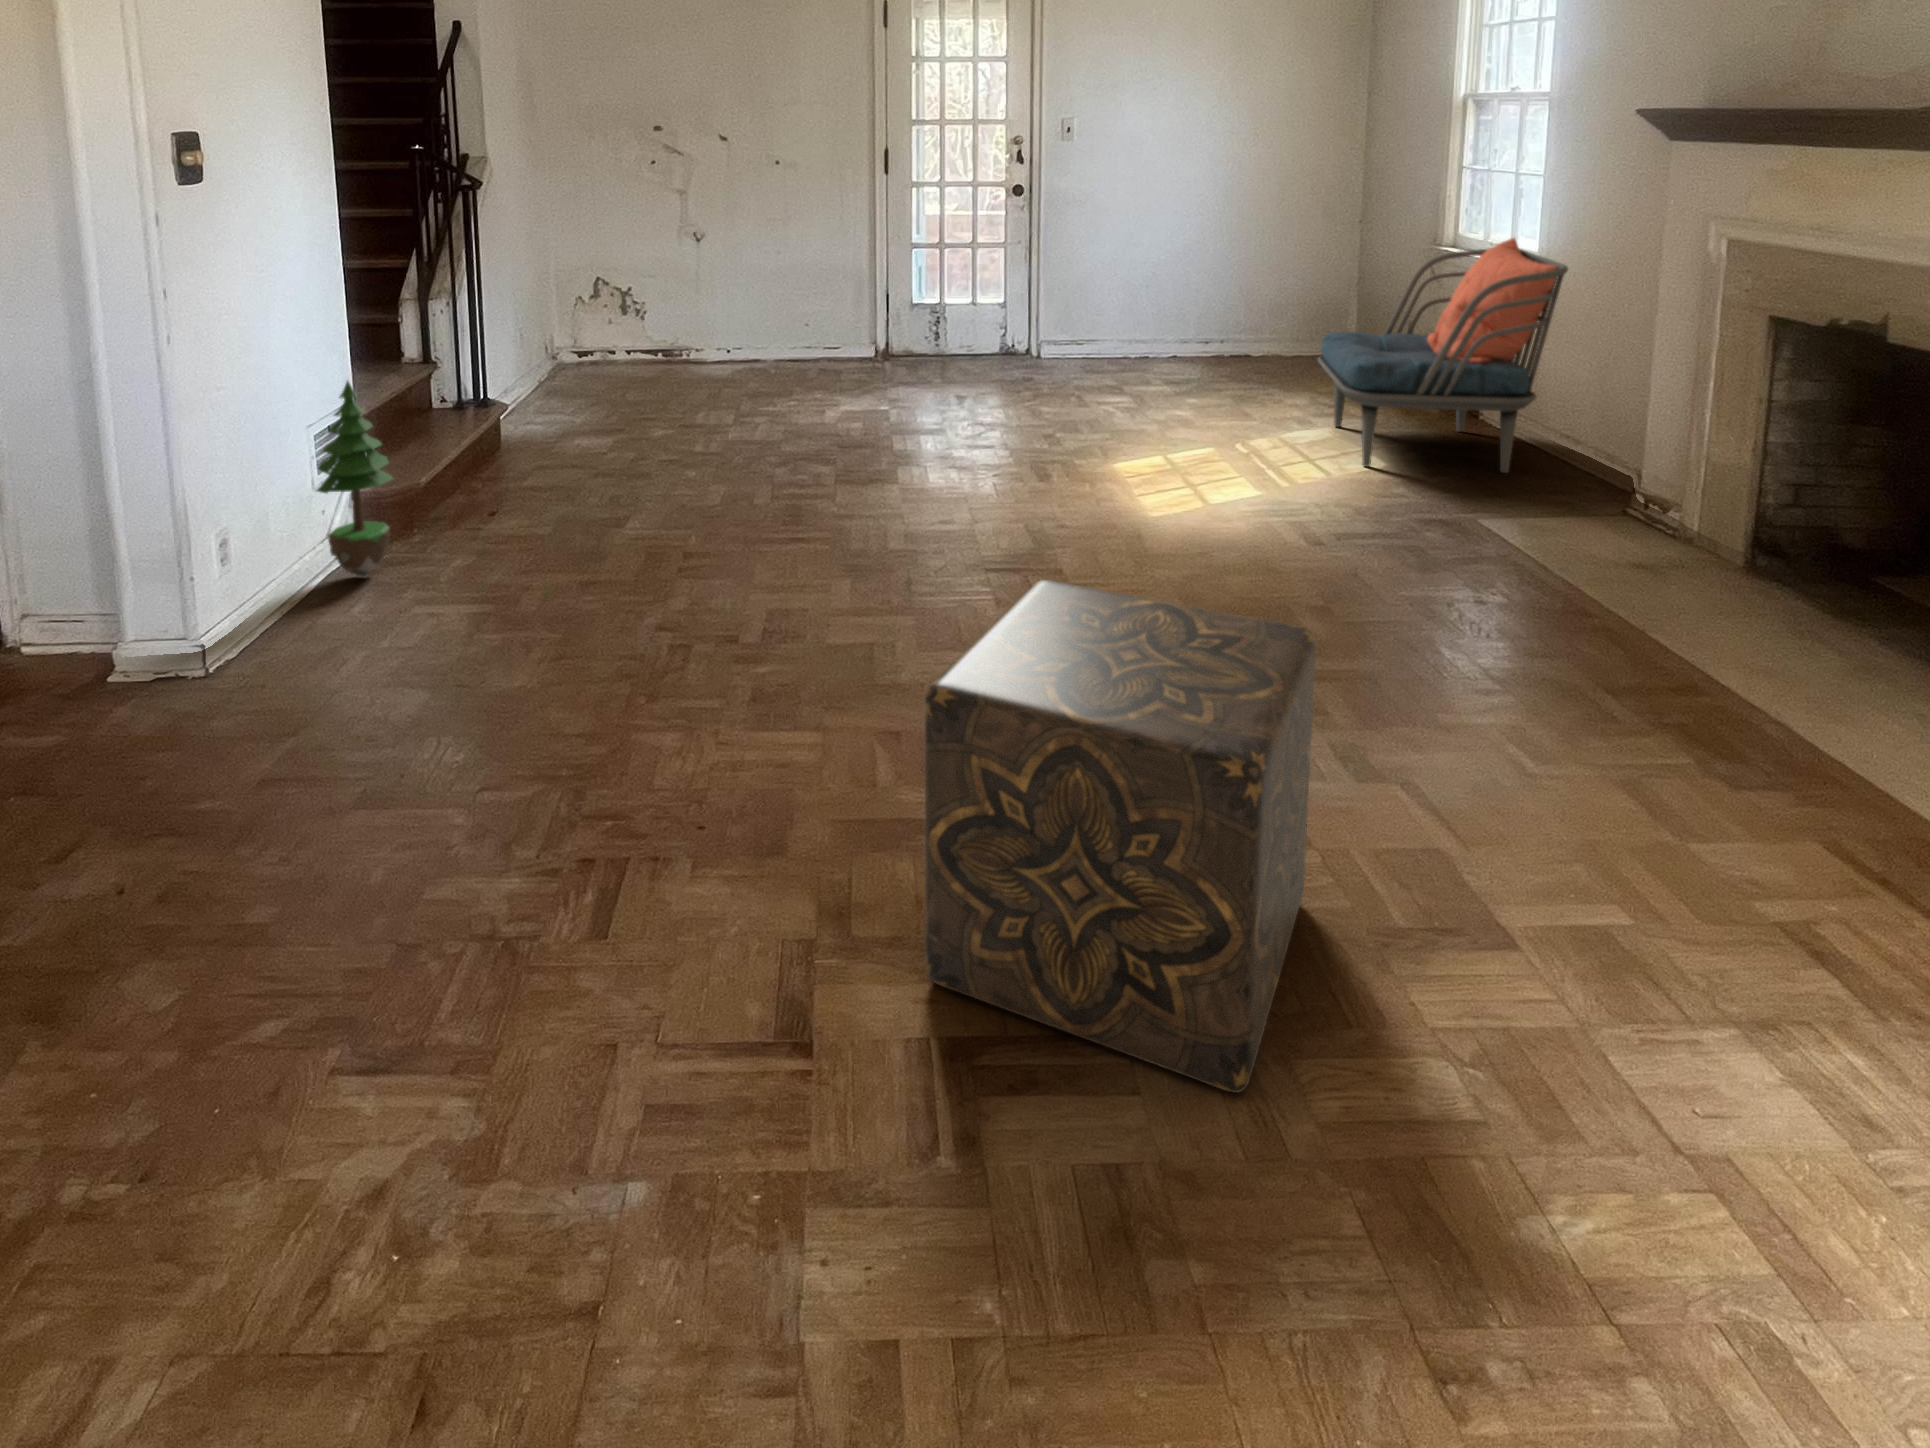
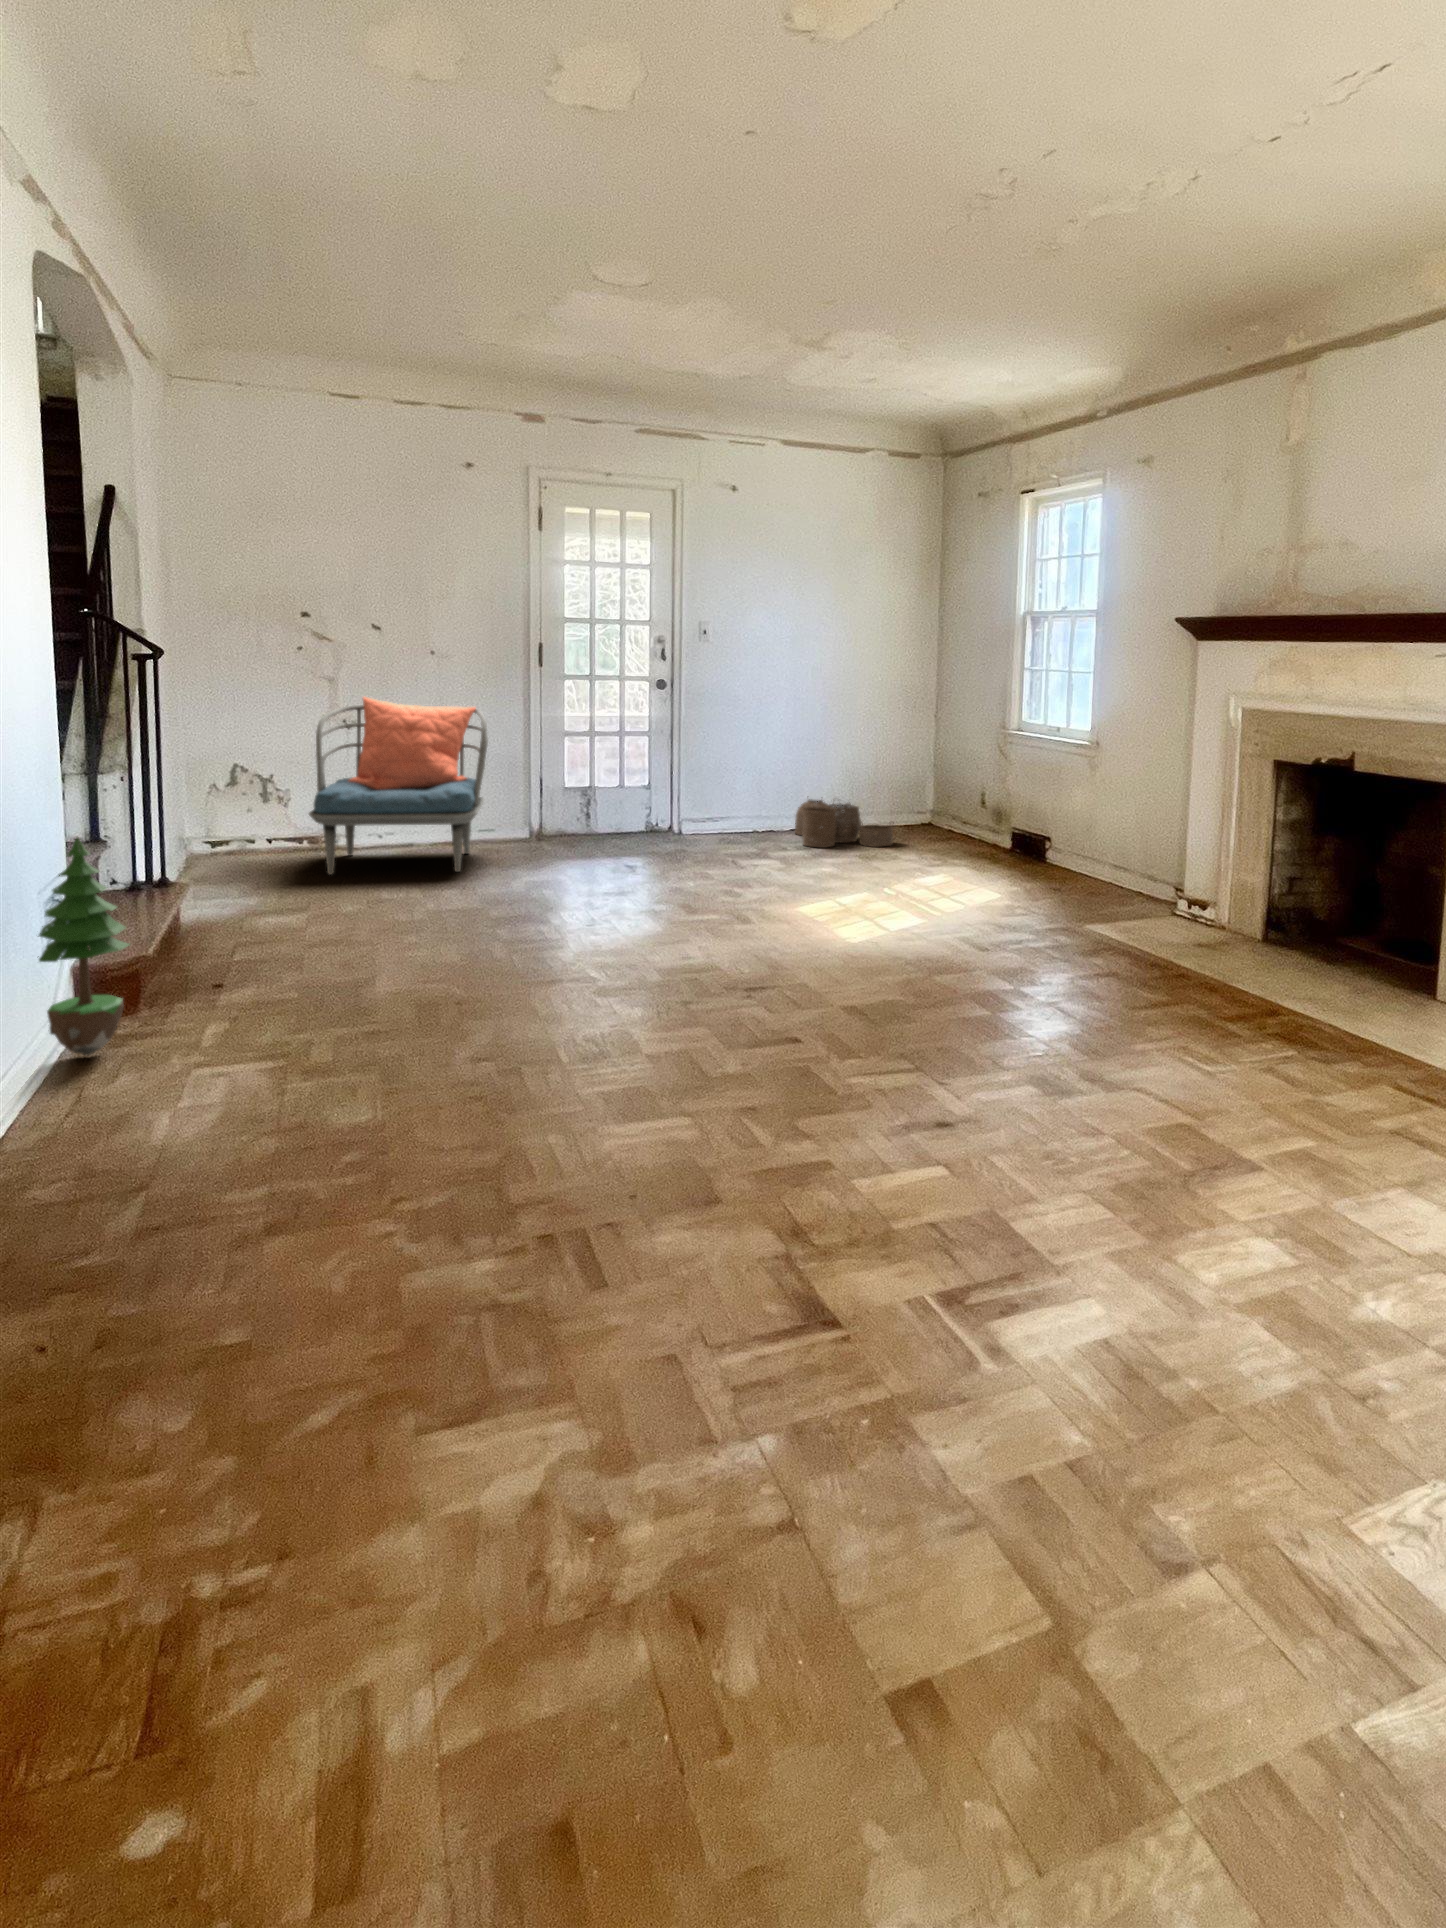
armchair: present [1318,238,1568,473] -> present [309,697,488,874]
woven basket: none [1169,318,1283,383] -> present [795,799,894,847]
ottoman: present [924,580,1316,1093] -> none [894,943,1177,1282]

